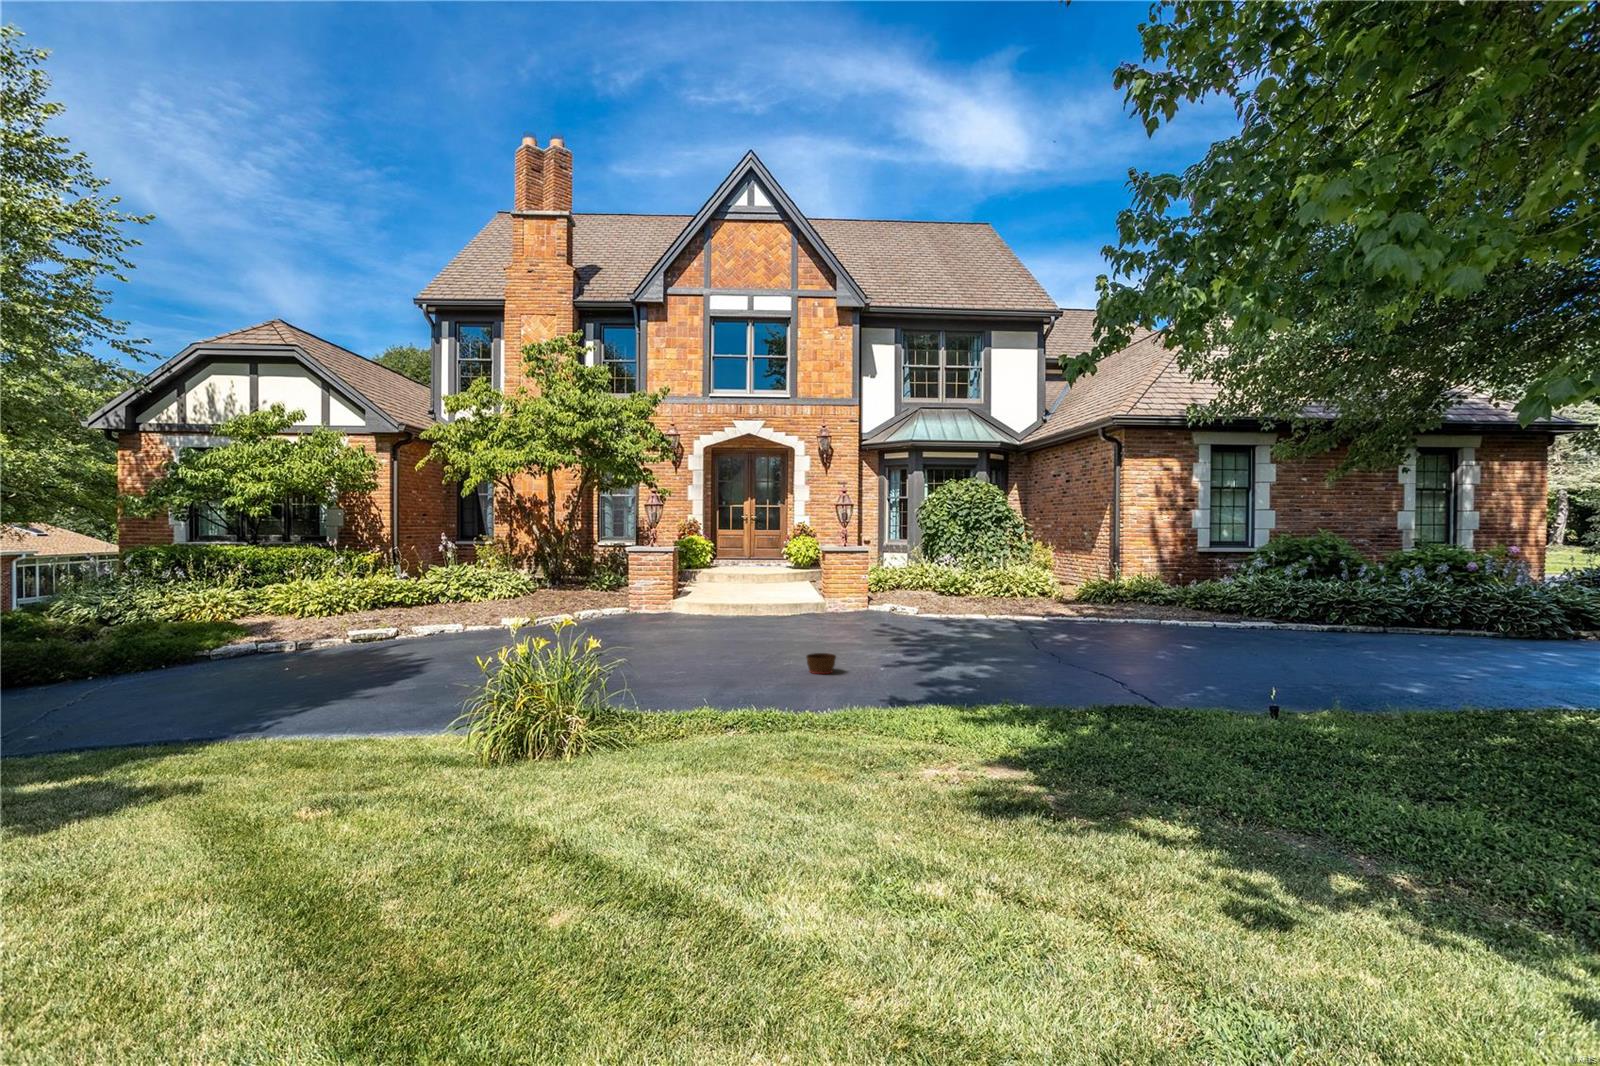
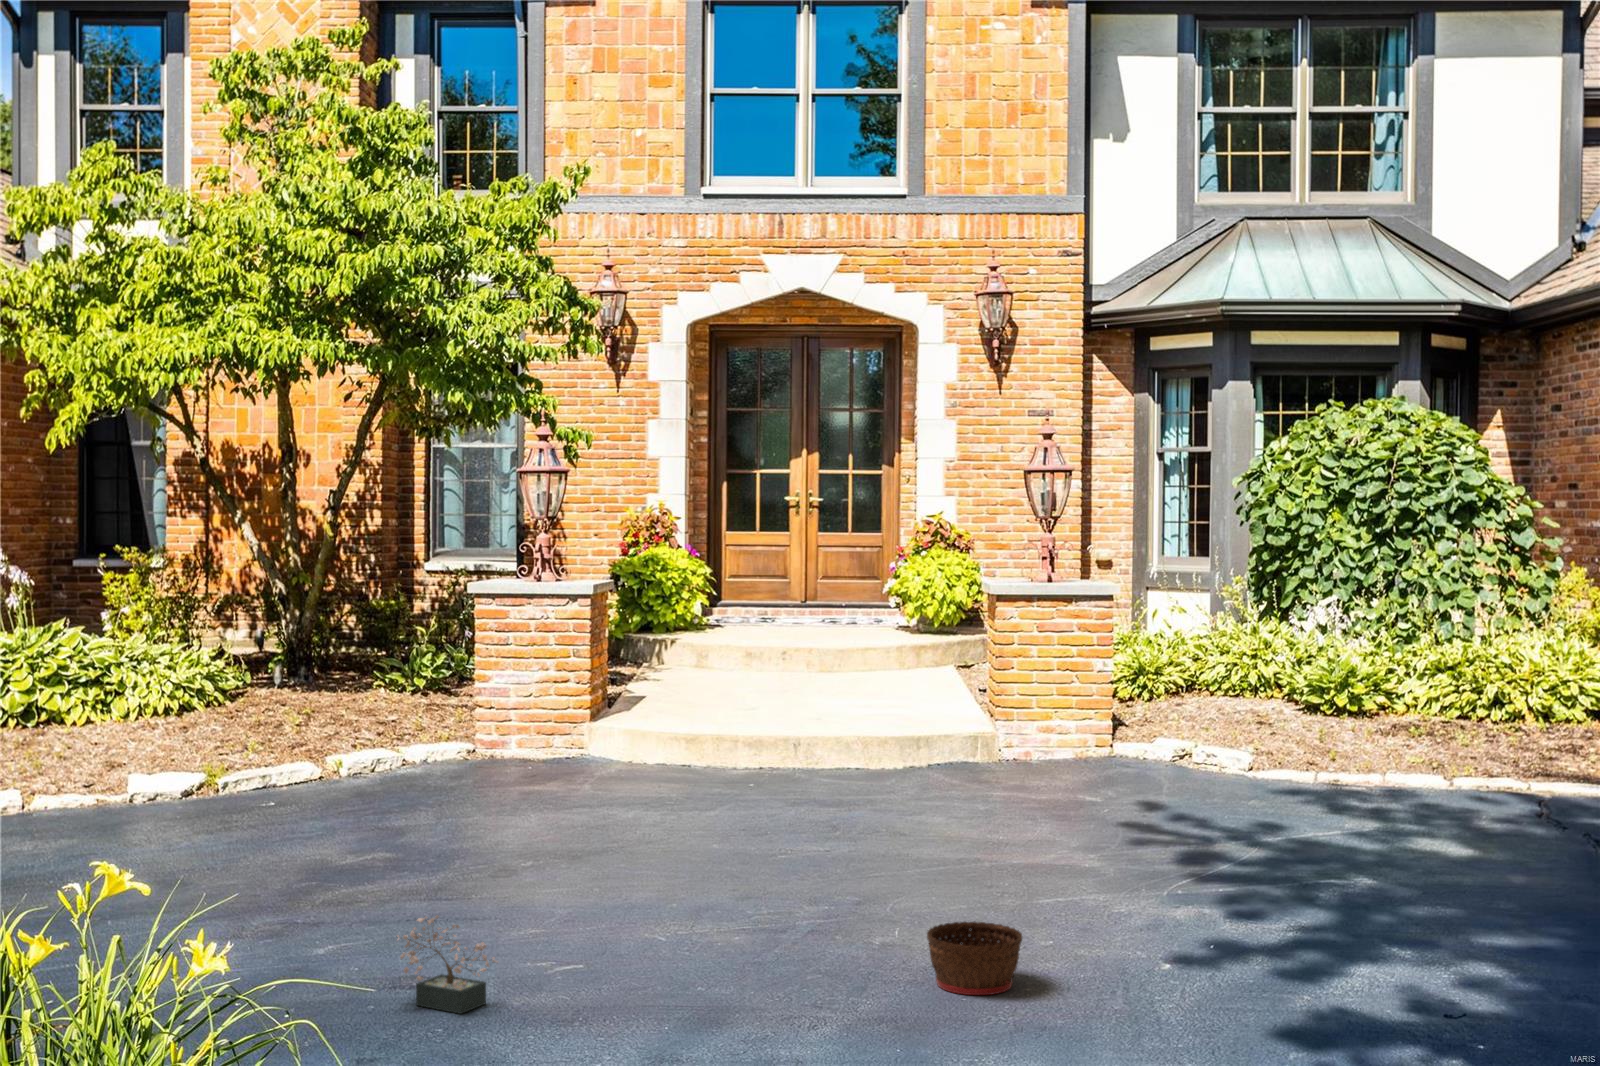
decorative plant: none [638,652,671,682] -> present [397,915,497,1014]

